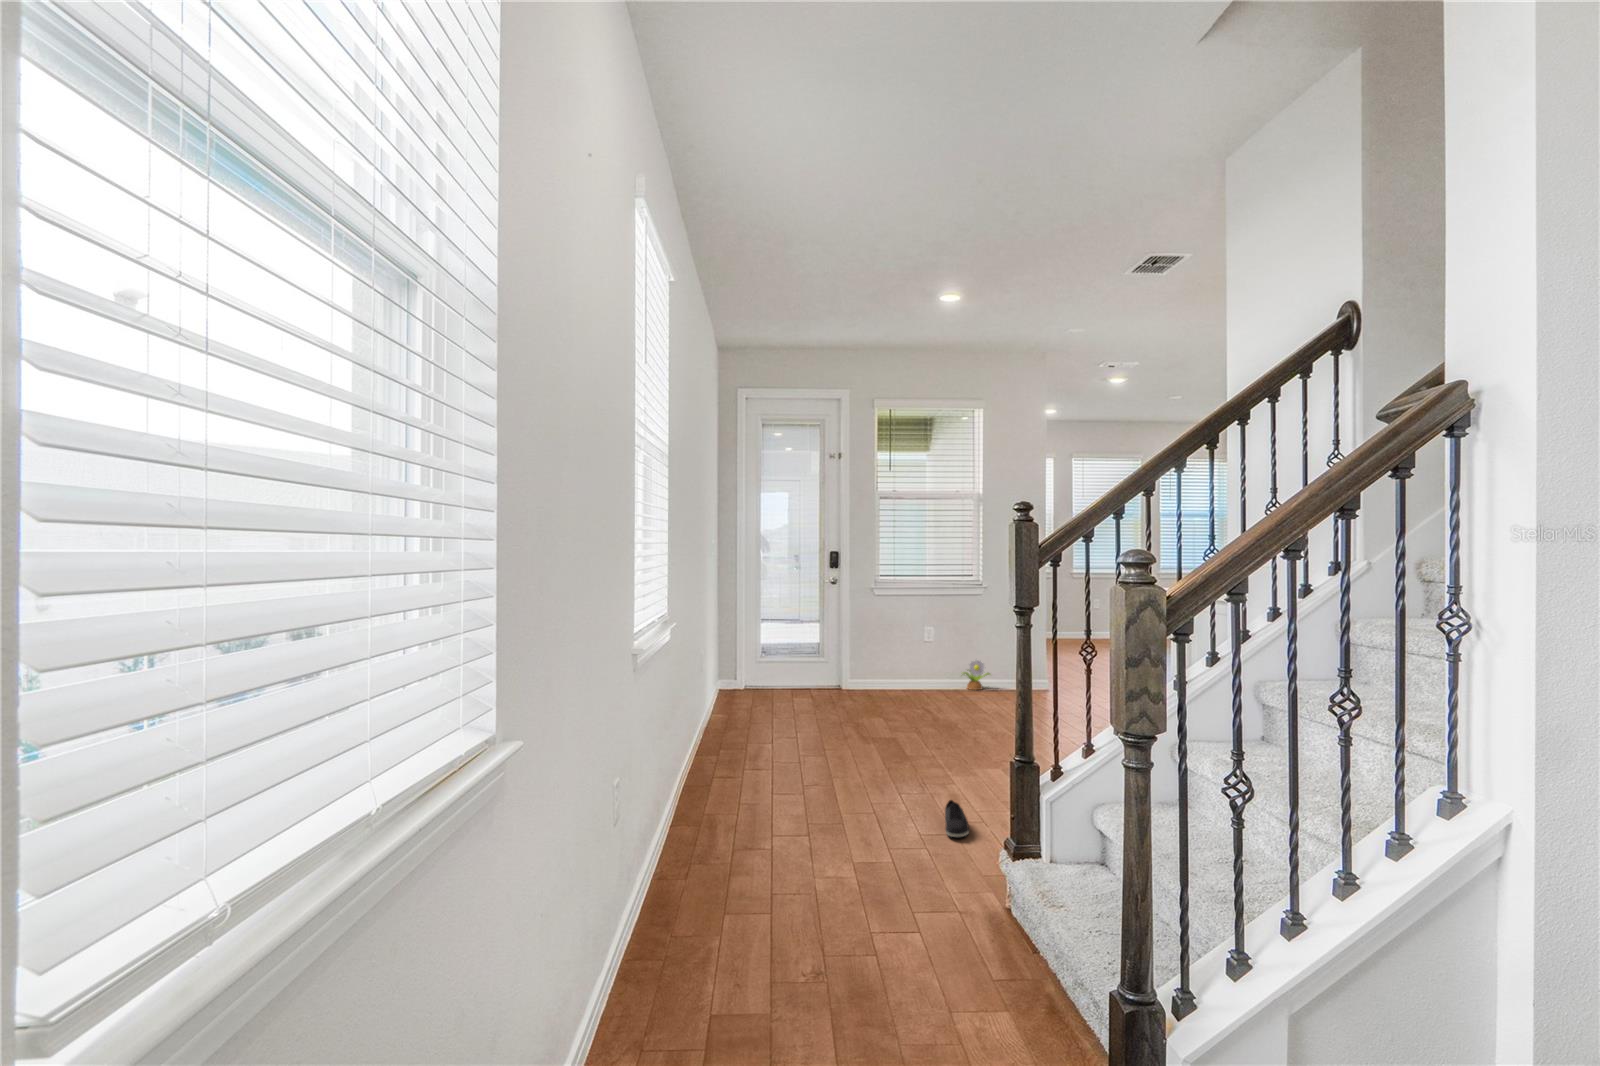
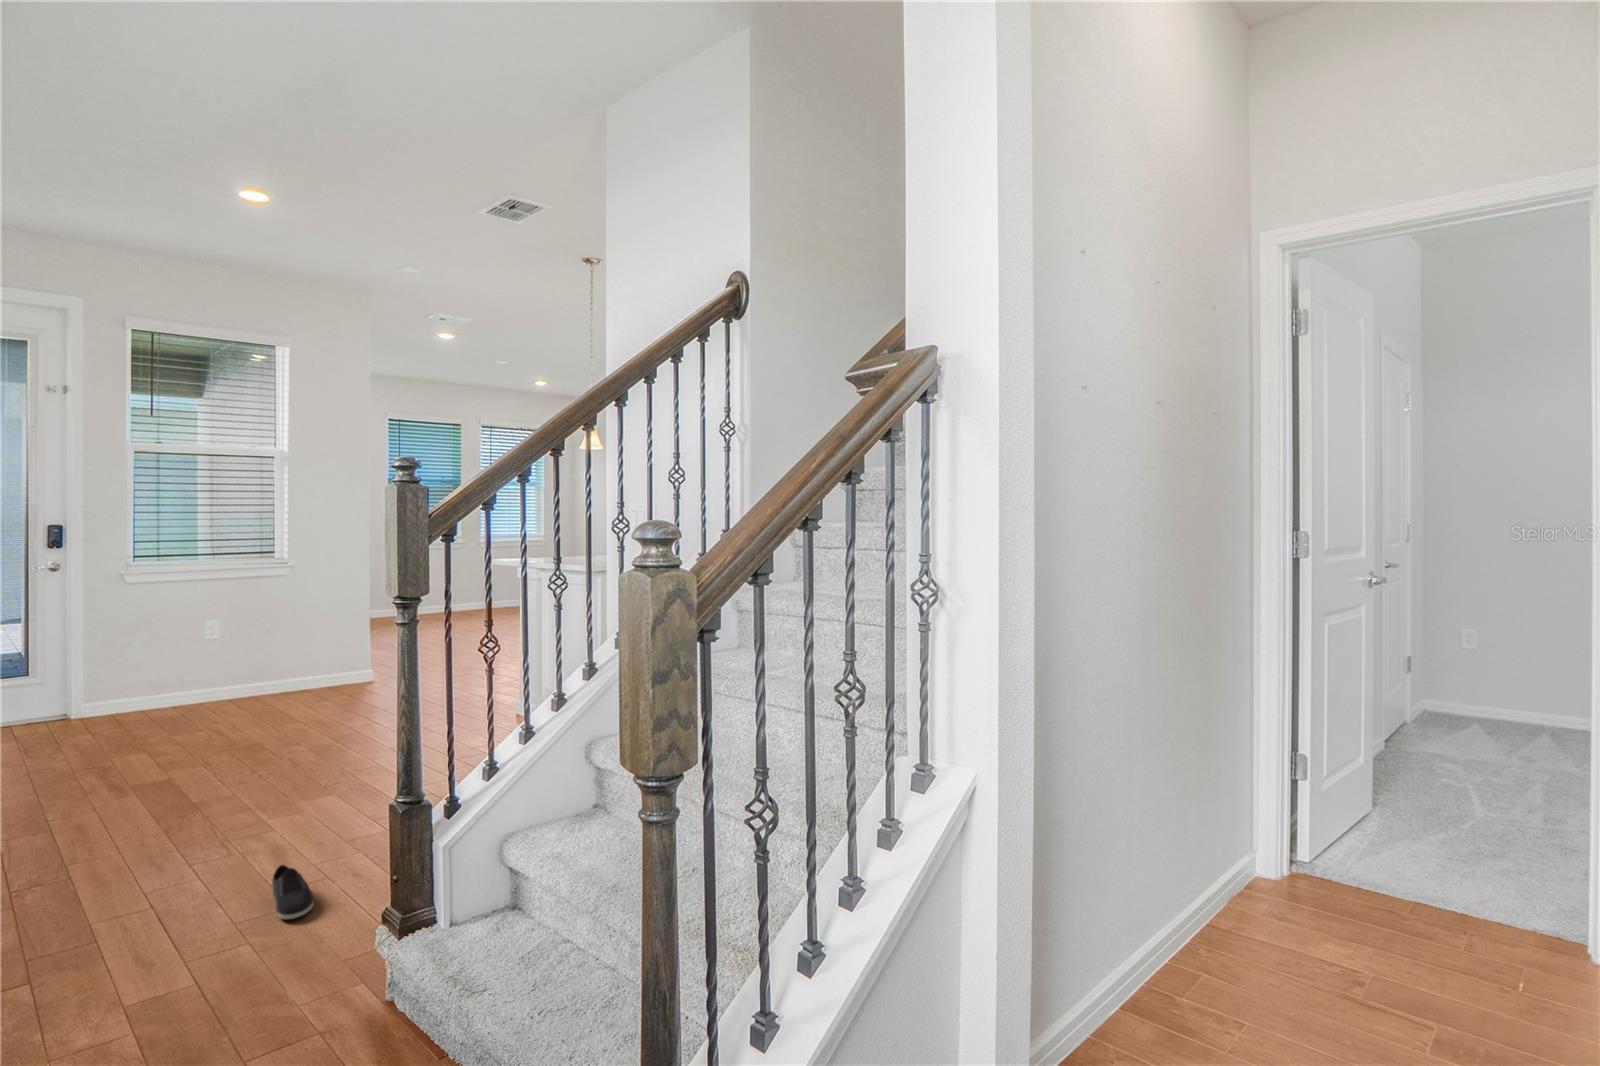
decorative plant: present [963,660,990,690] -> none [263,658,308,697]

